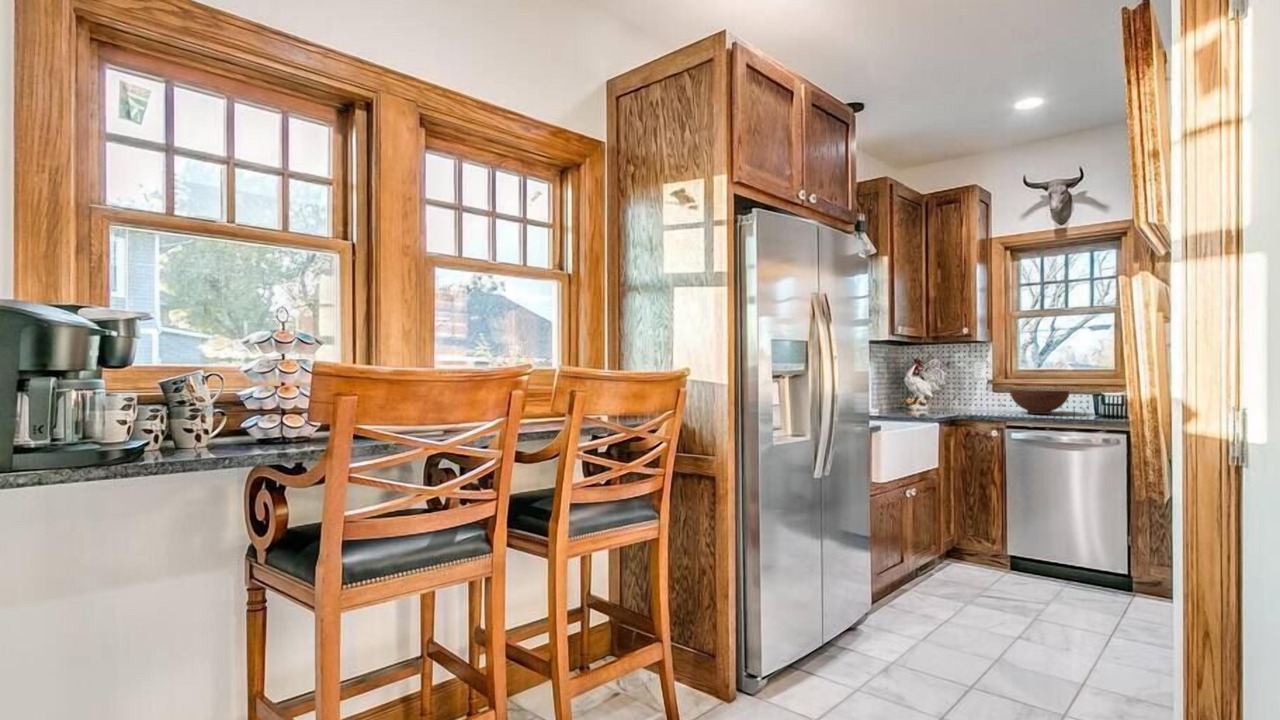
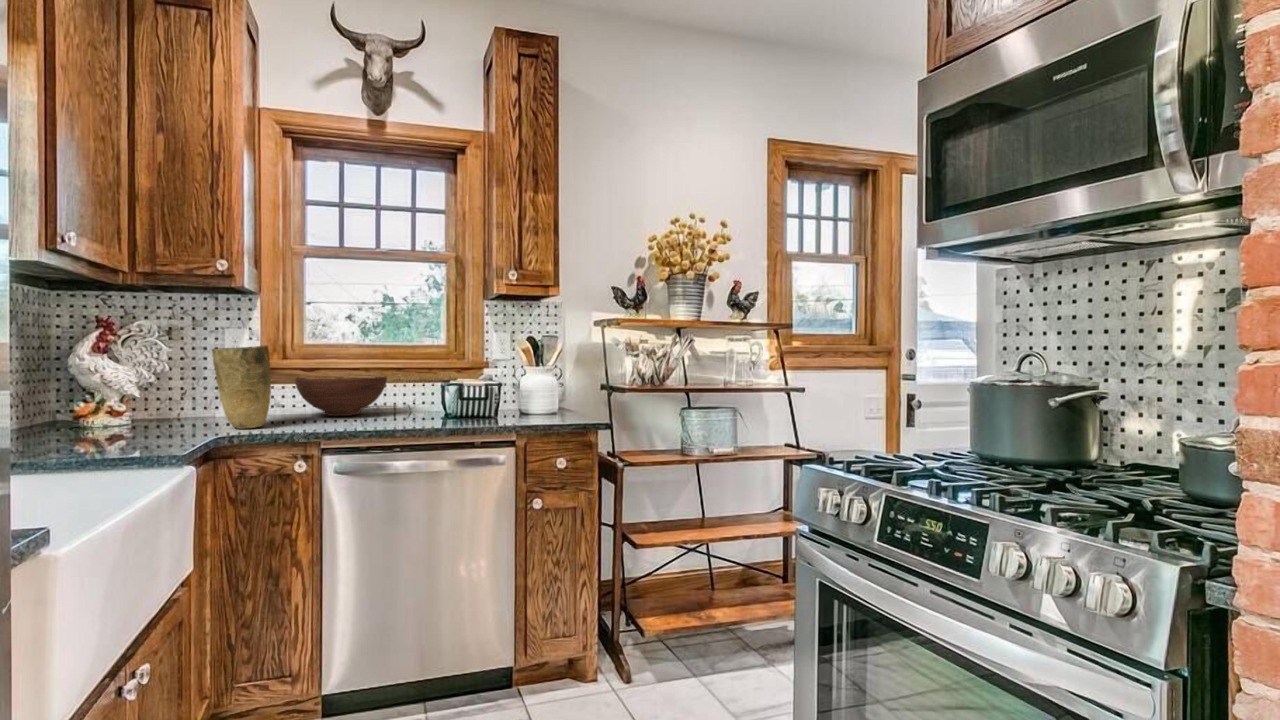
vase: none [962,371,991,415] -> present [212,345,271,429]

